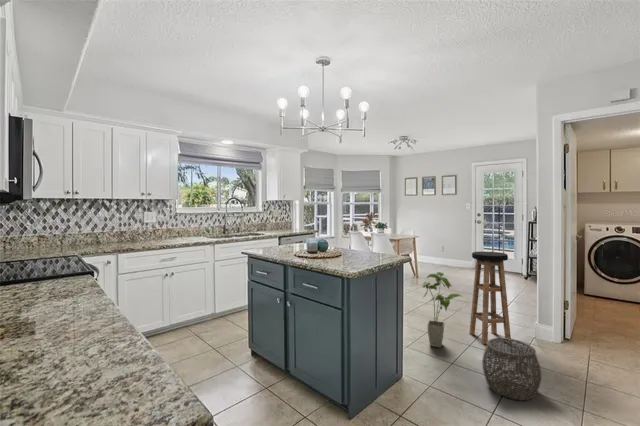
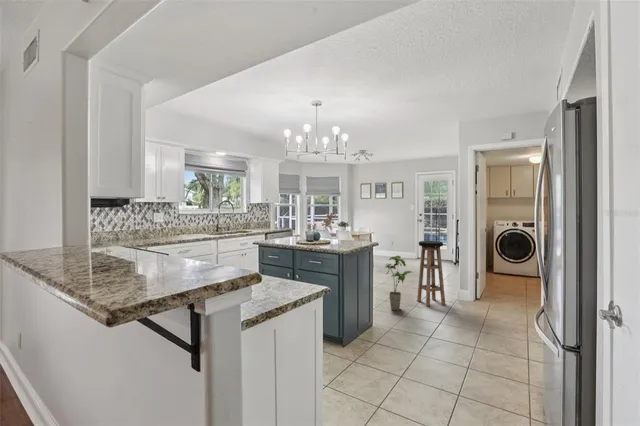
woven basket: present [482,338,541,400] -> none [428,297,465,334]

